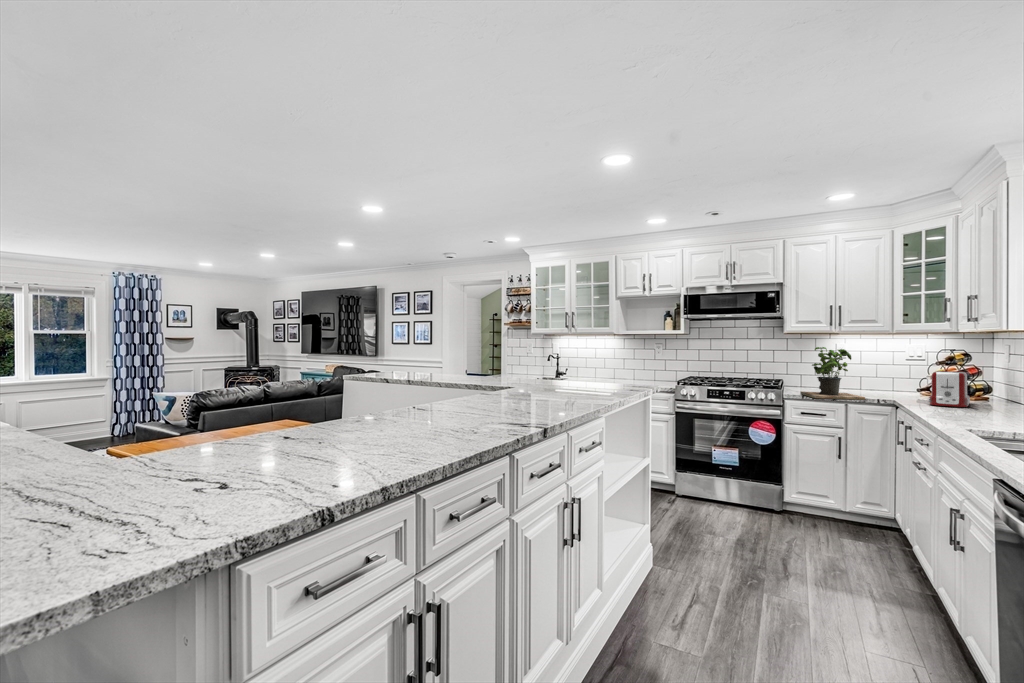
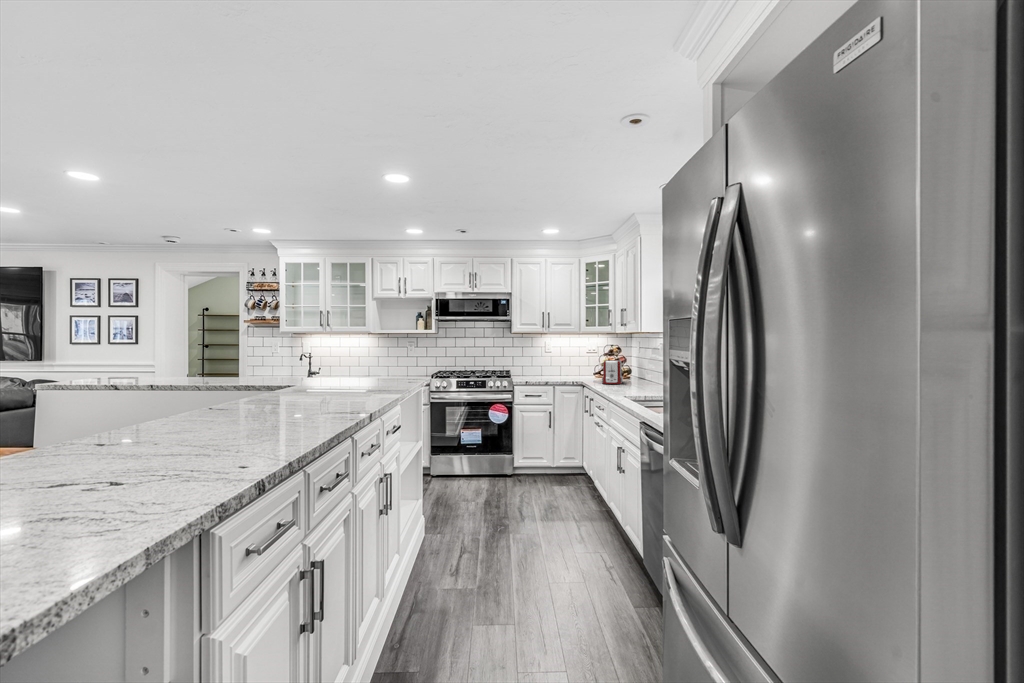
potted plant: present [800,347,865,400] -> none [524,344,566,384]

